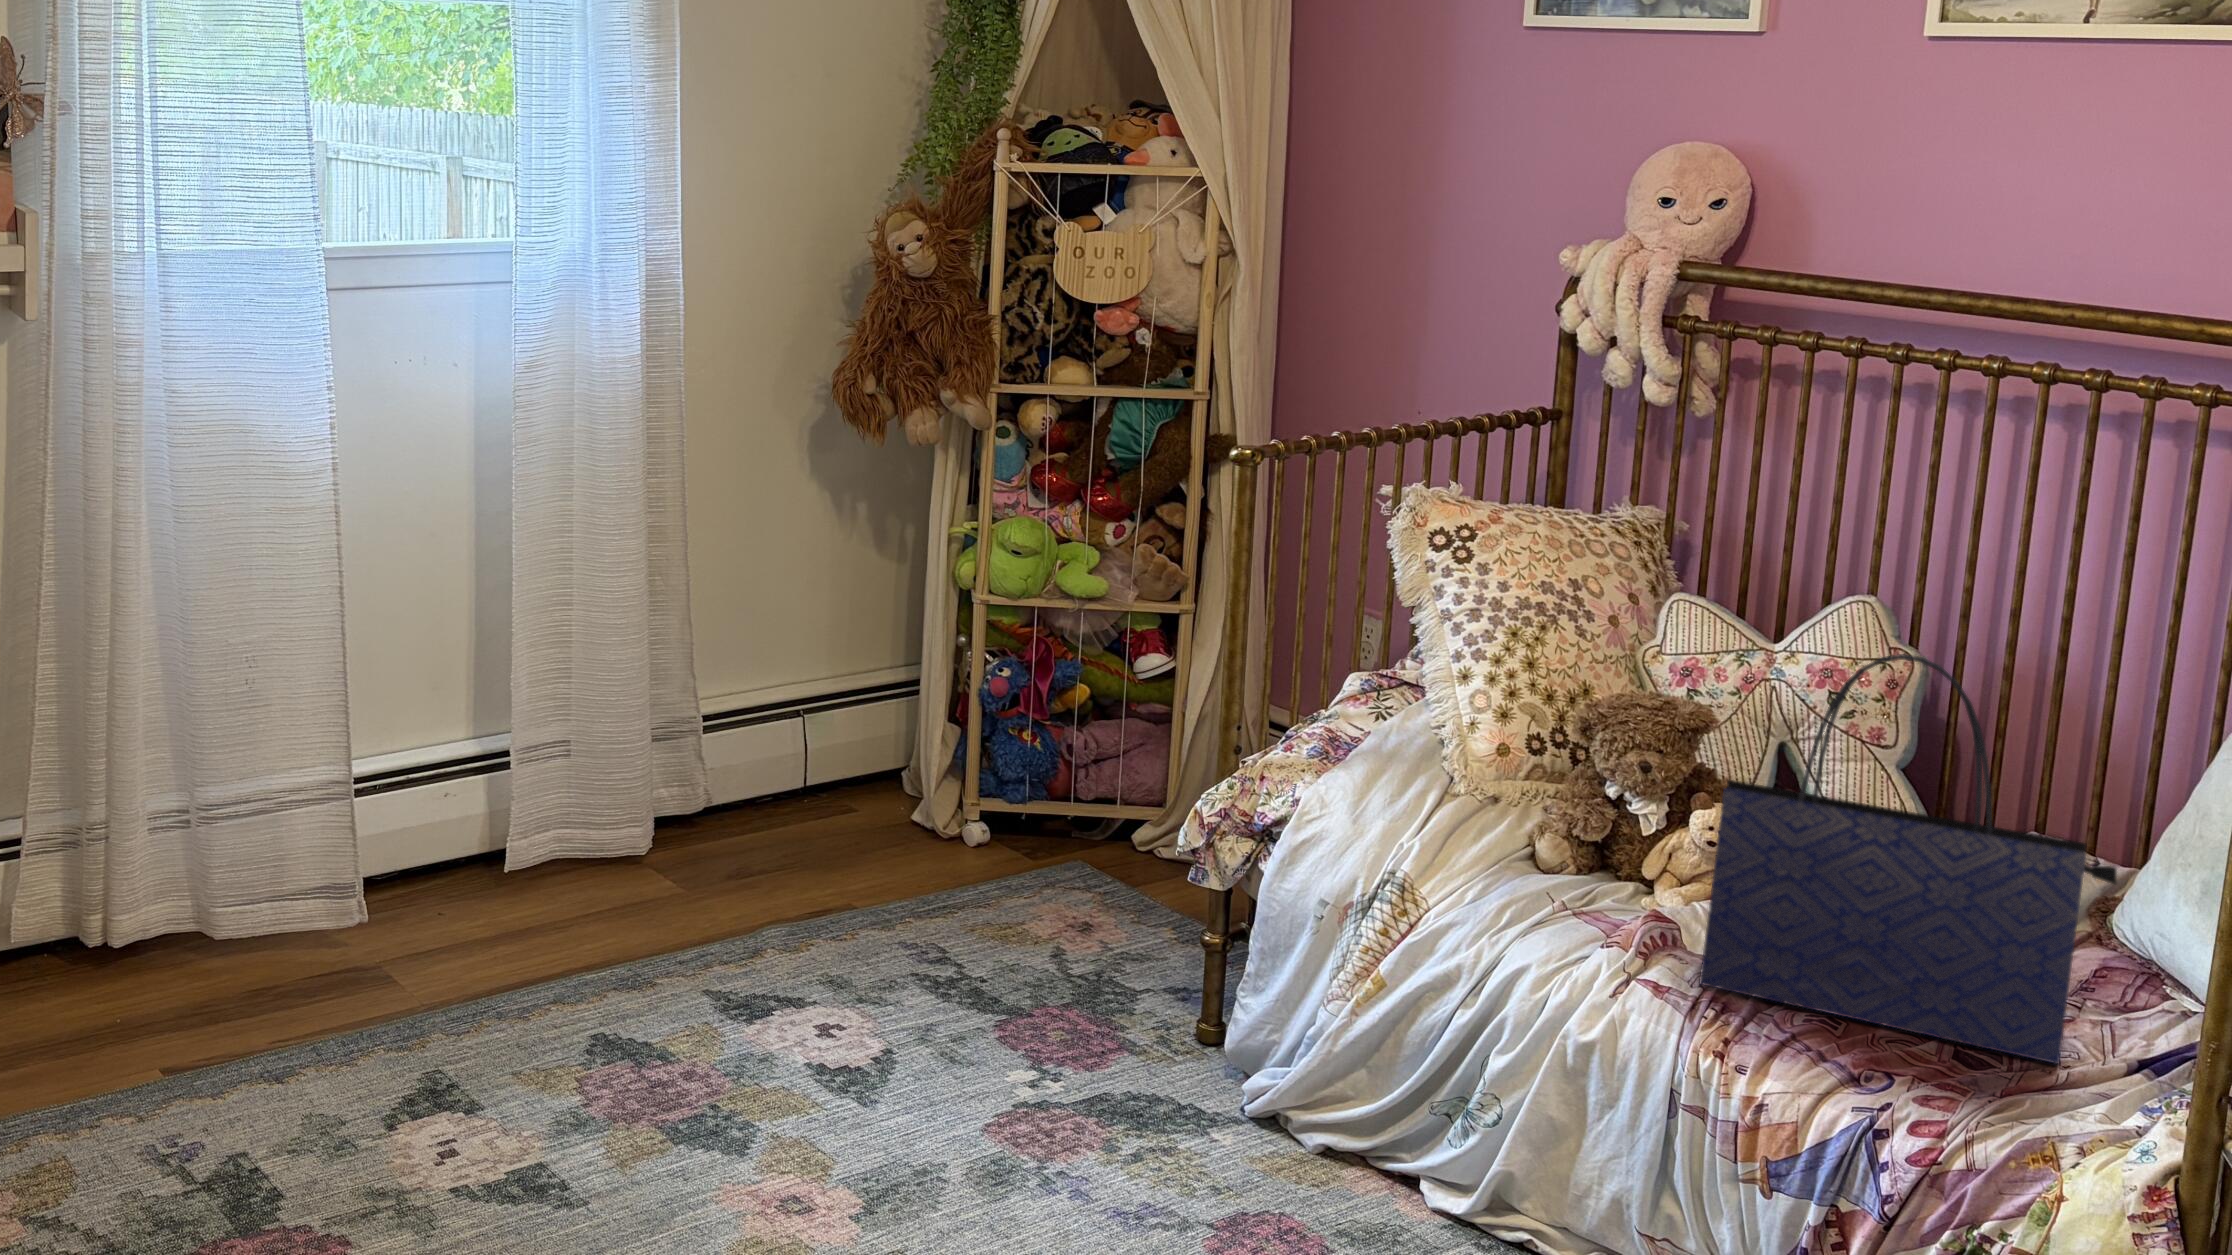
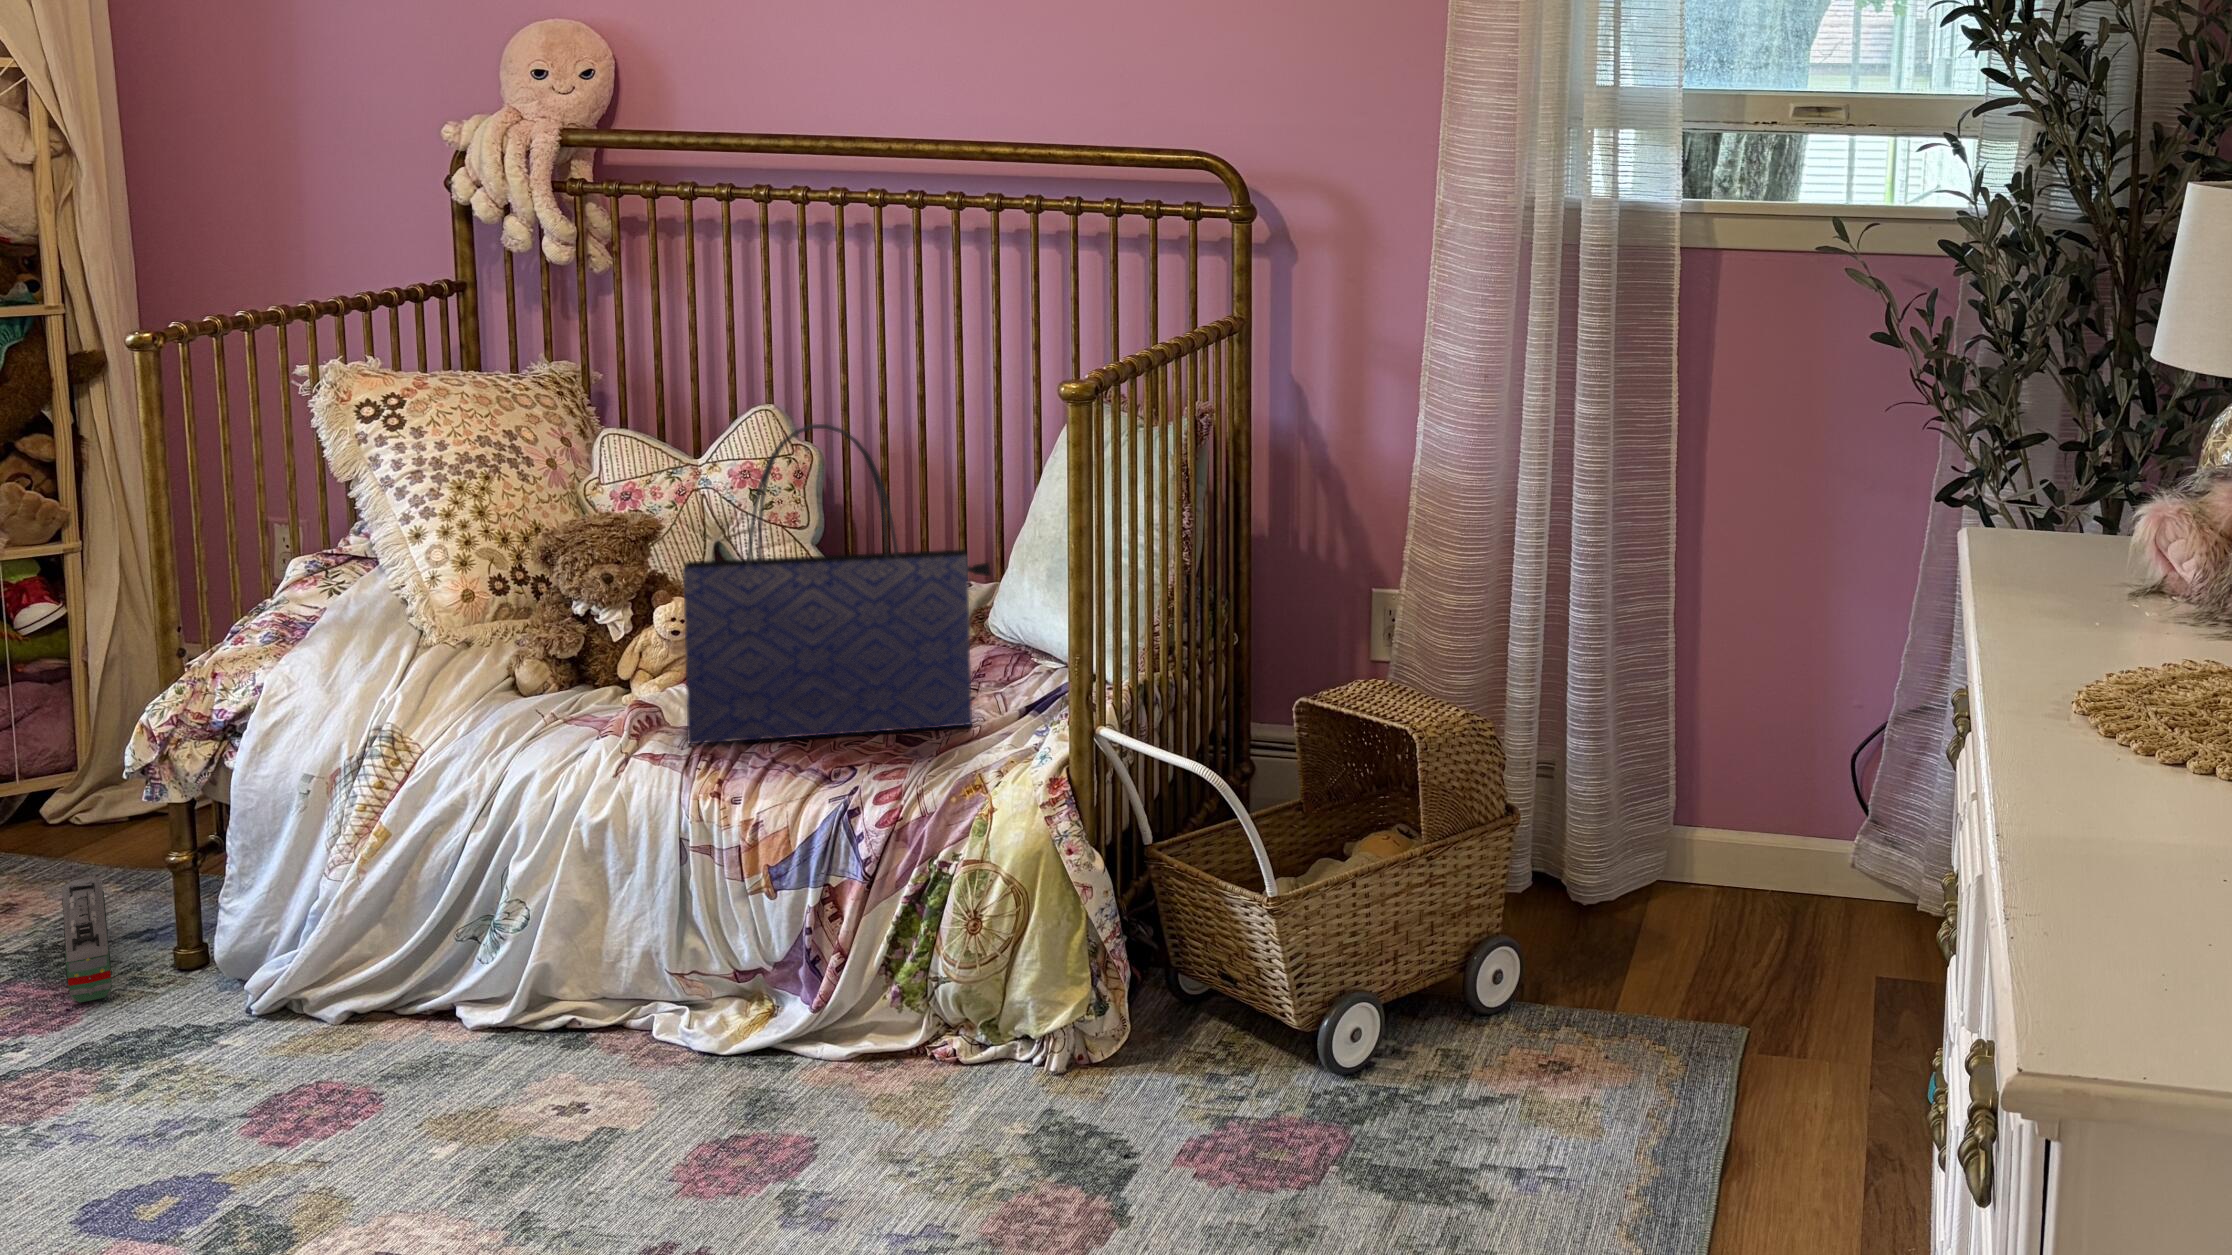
toy train: none [1107,927,1153,1049] -> present [62,878,112,1003]

